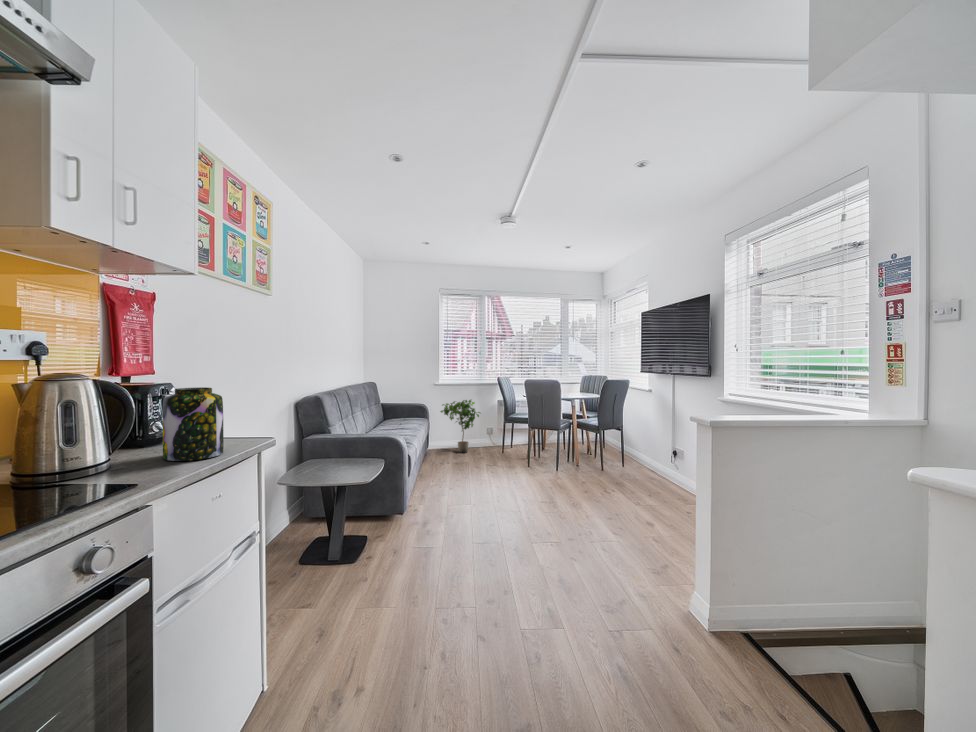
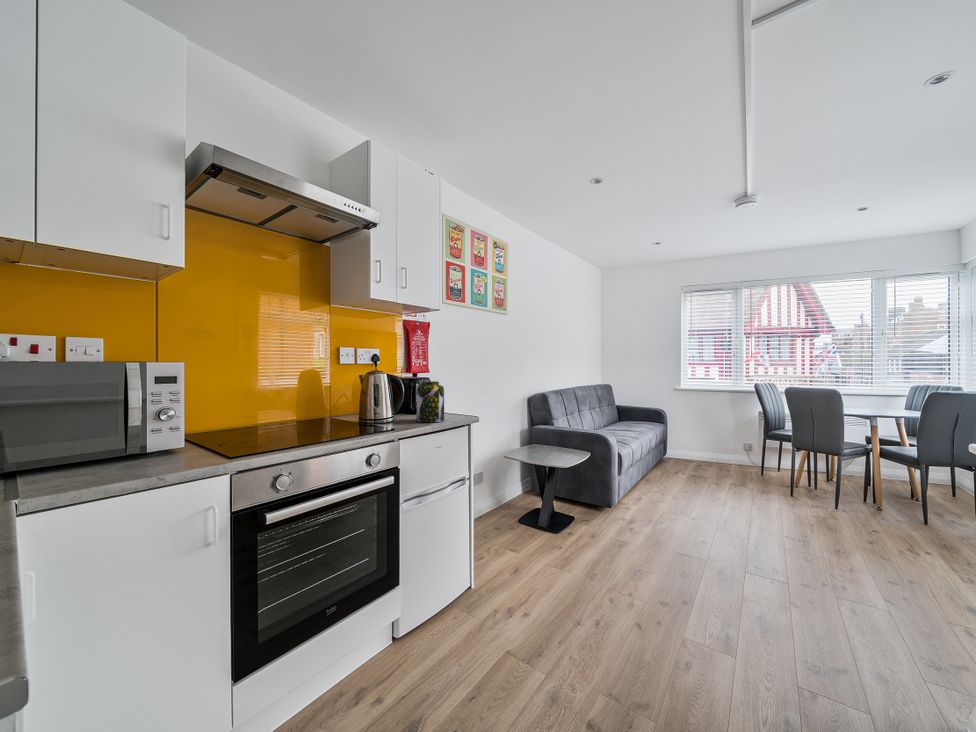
potted plant: present [441,400,480,453] -> none [680,407,734,467]

